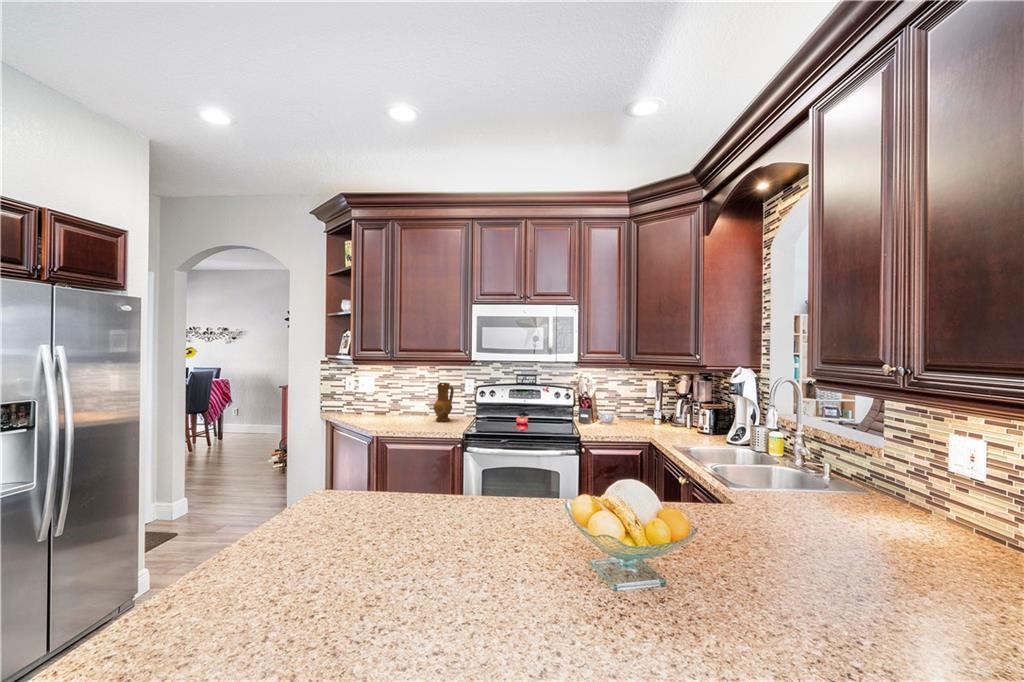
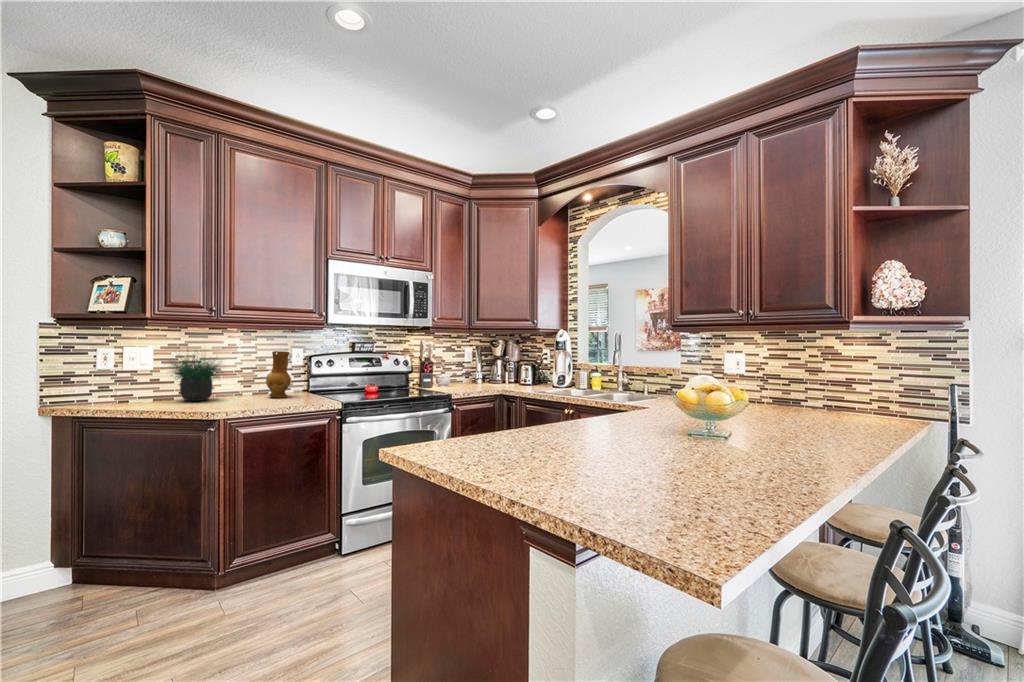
potted plant: none [366,371,413,419] -> present [170,356,221,401]

